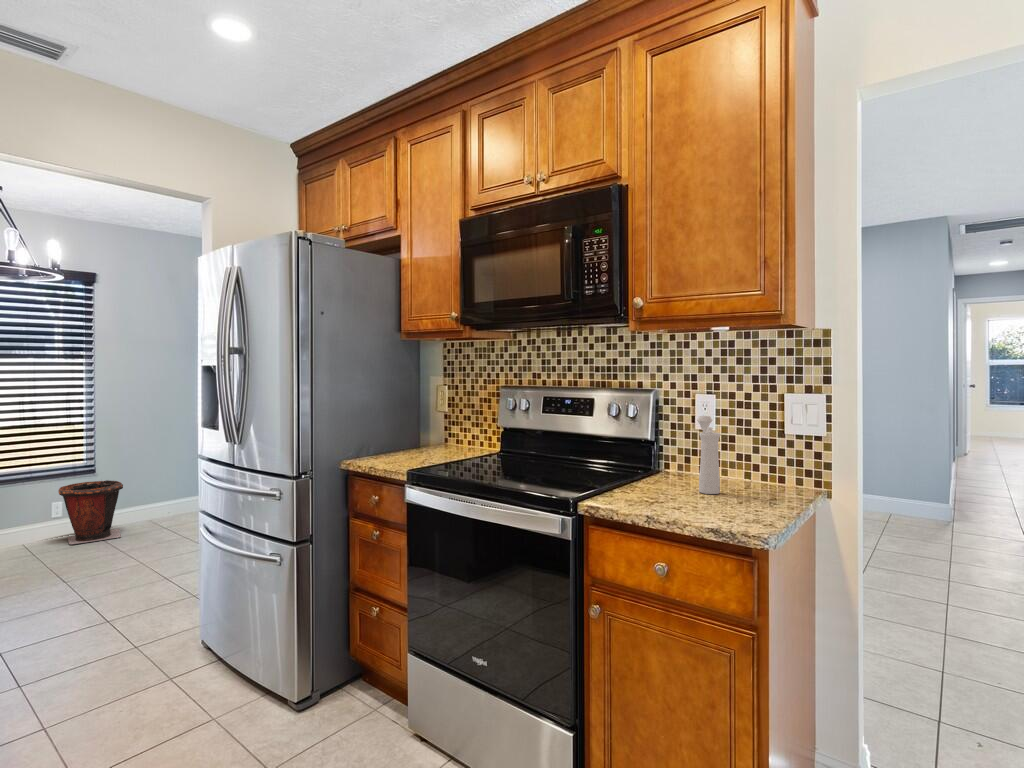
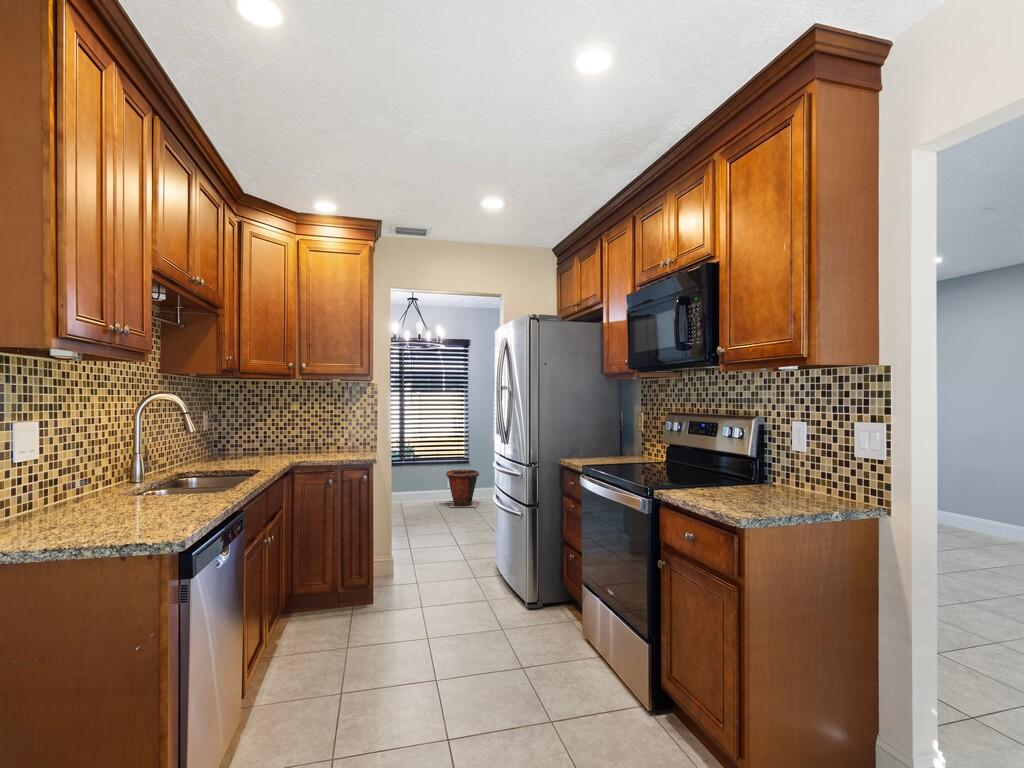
pepper mill: present [697,416,720,494] -> none [762,438,787,498]

